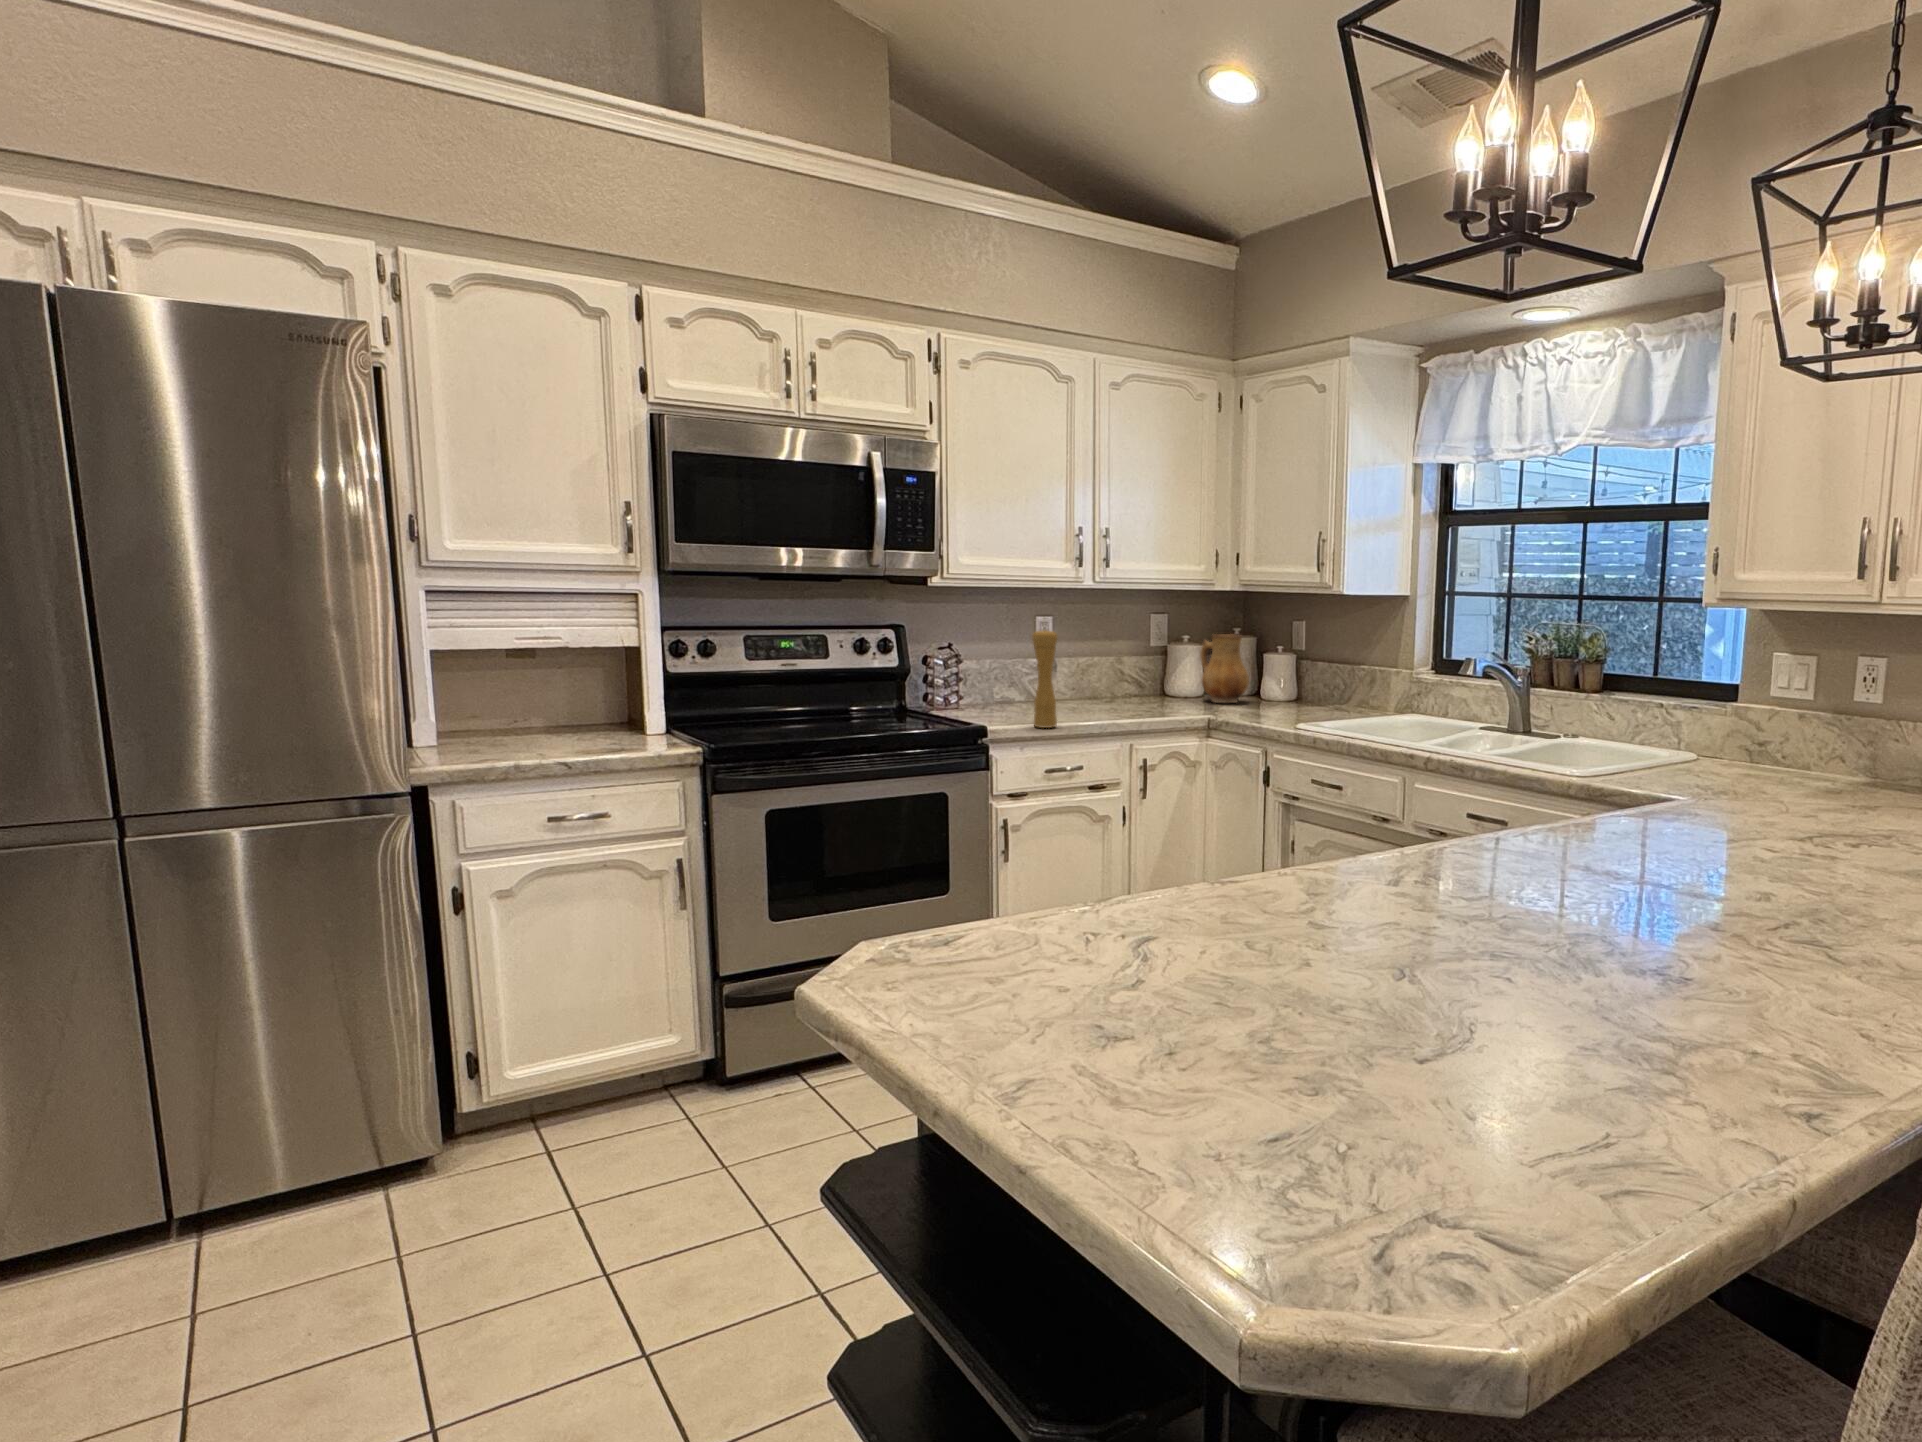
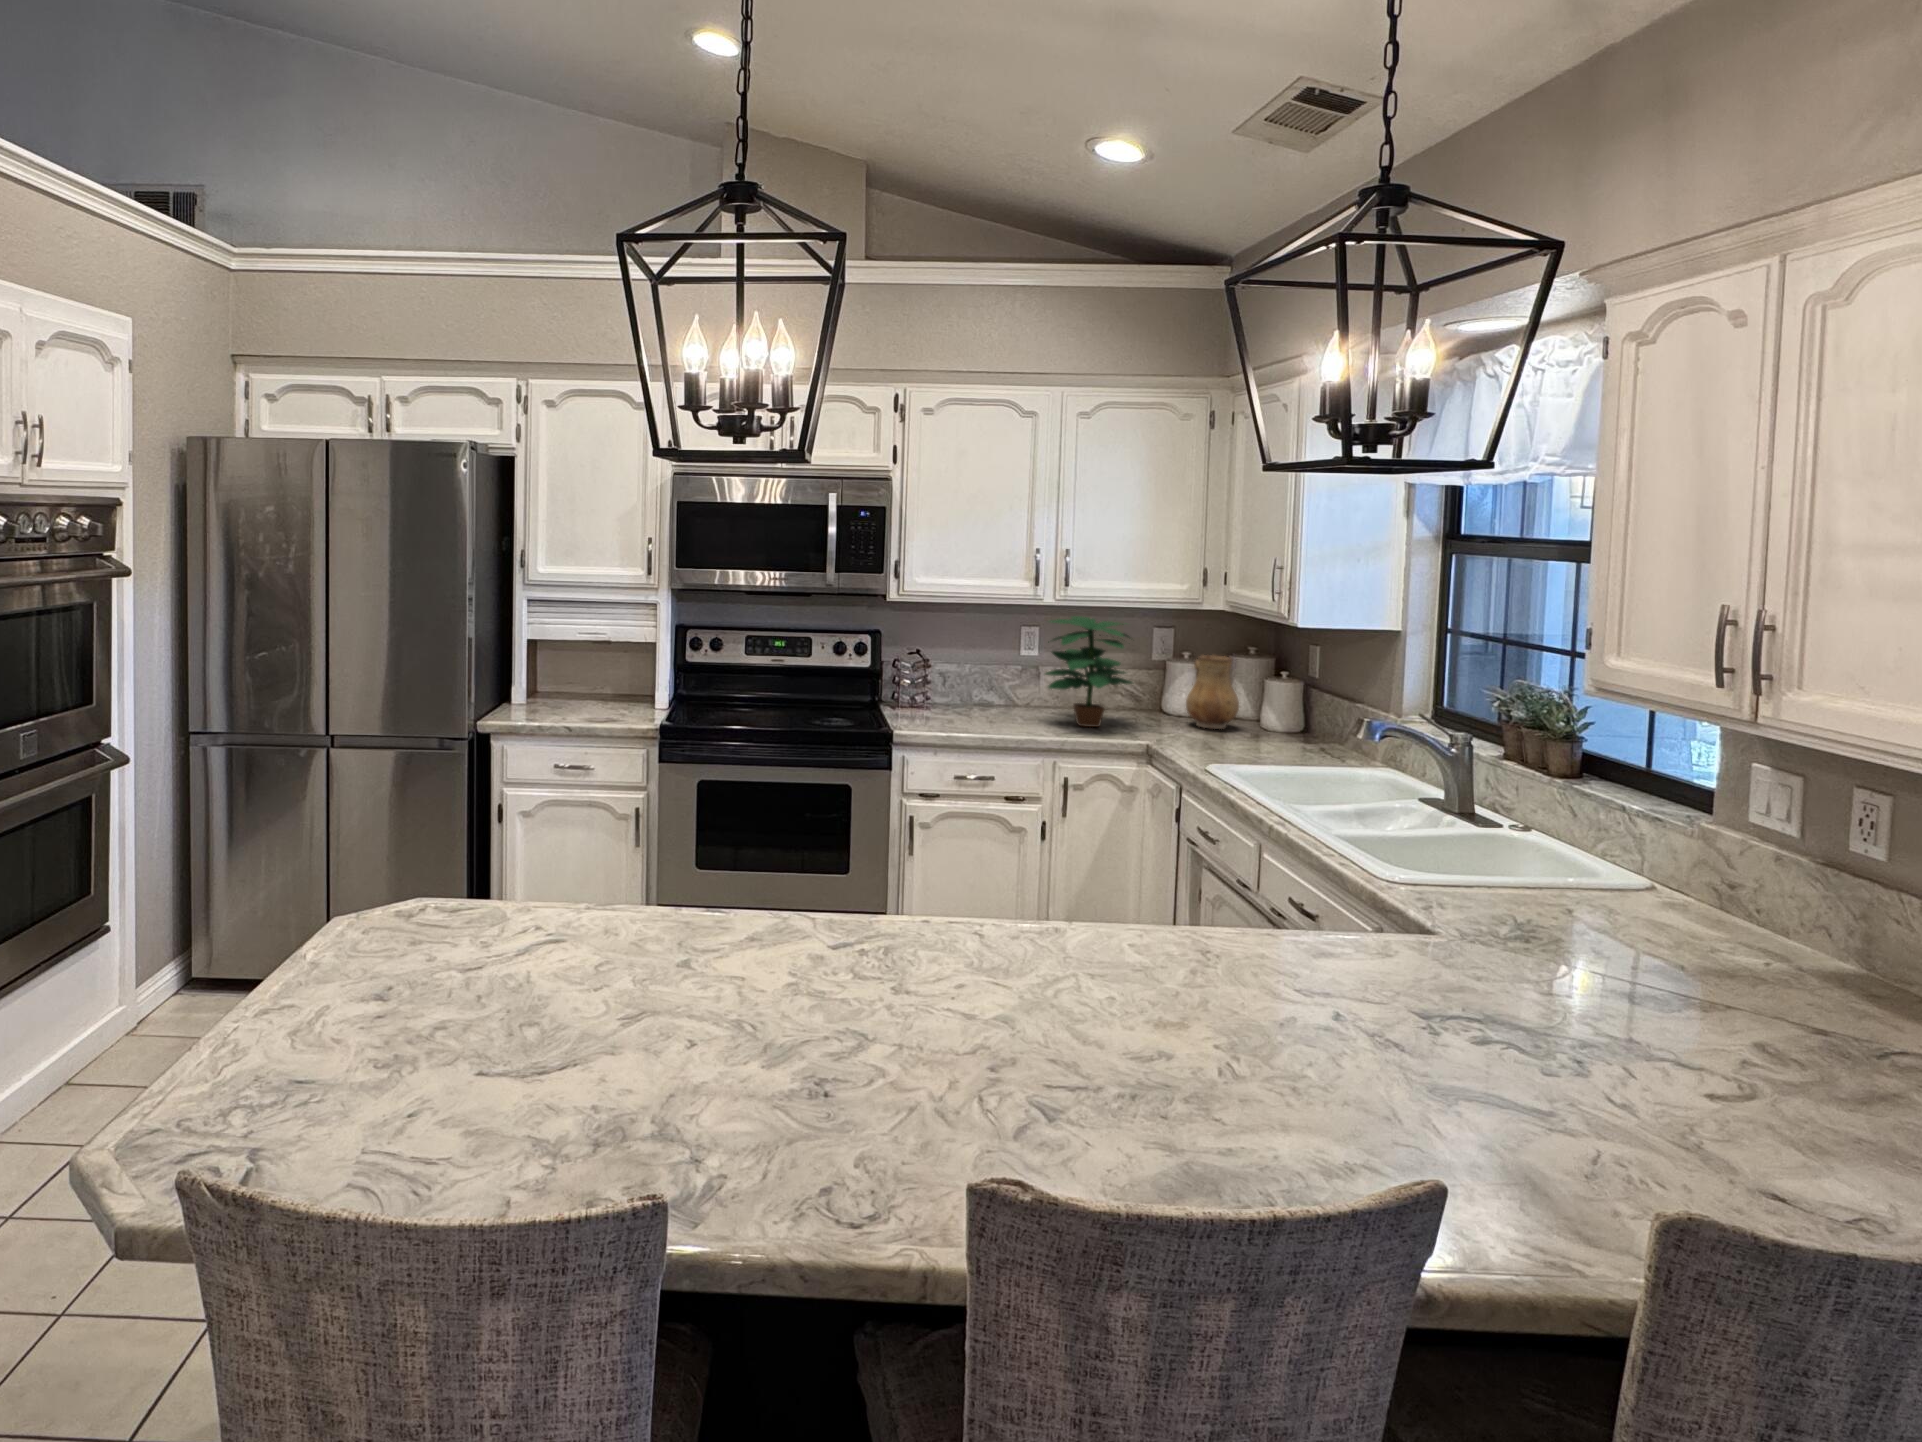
potted plant: none [1086,600,1176,711] -> present [1046,616,1132,727]
pepper mill: present [1032,630,1057,728] -> none [951,645,977,736]

